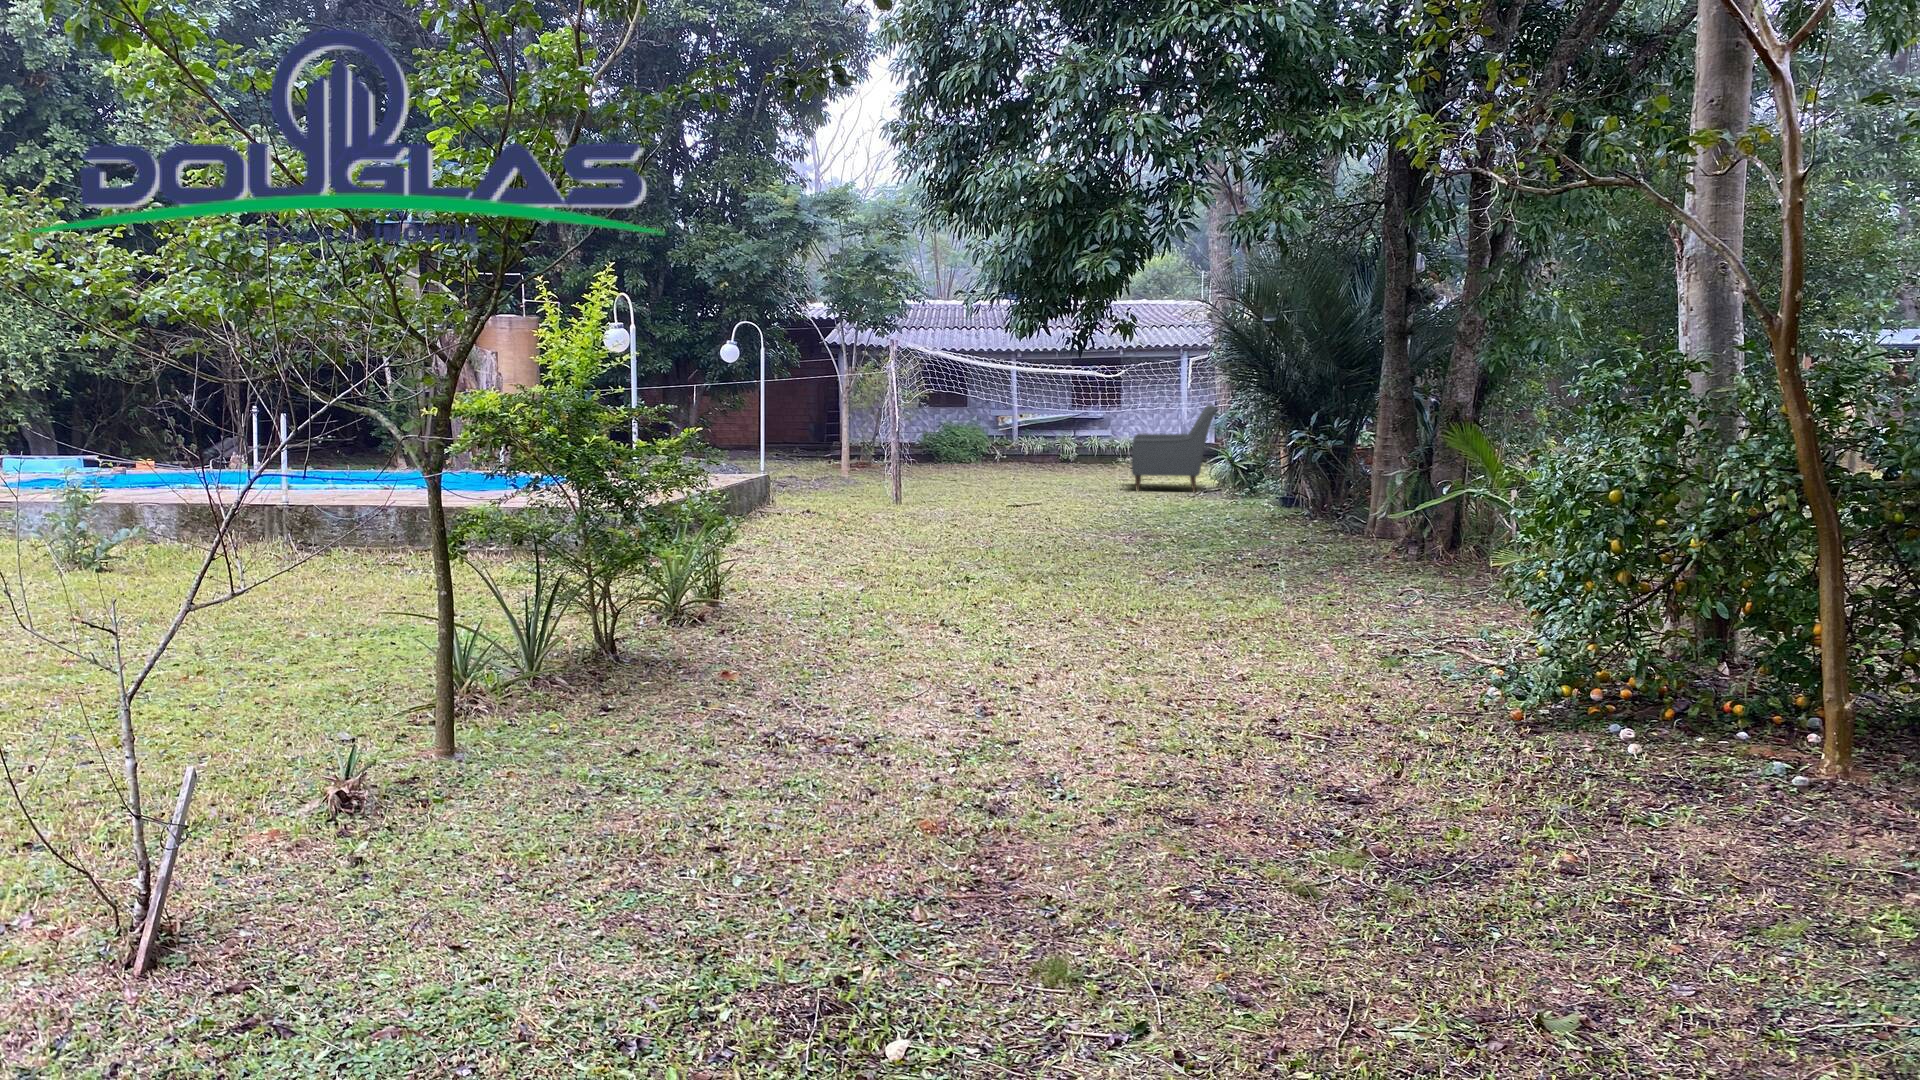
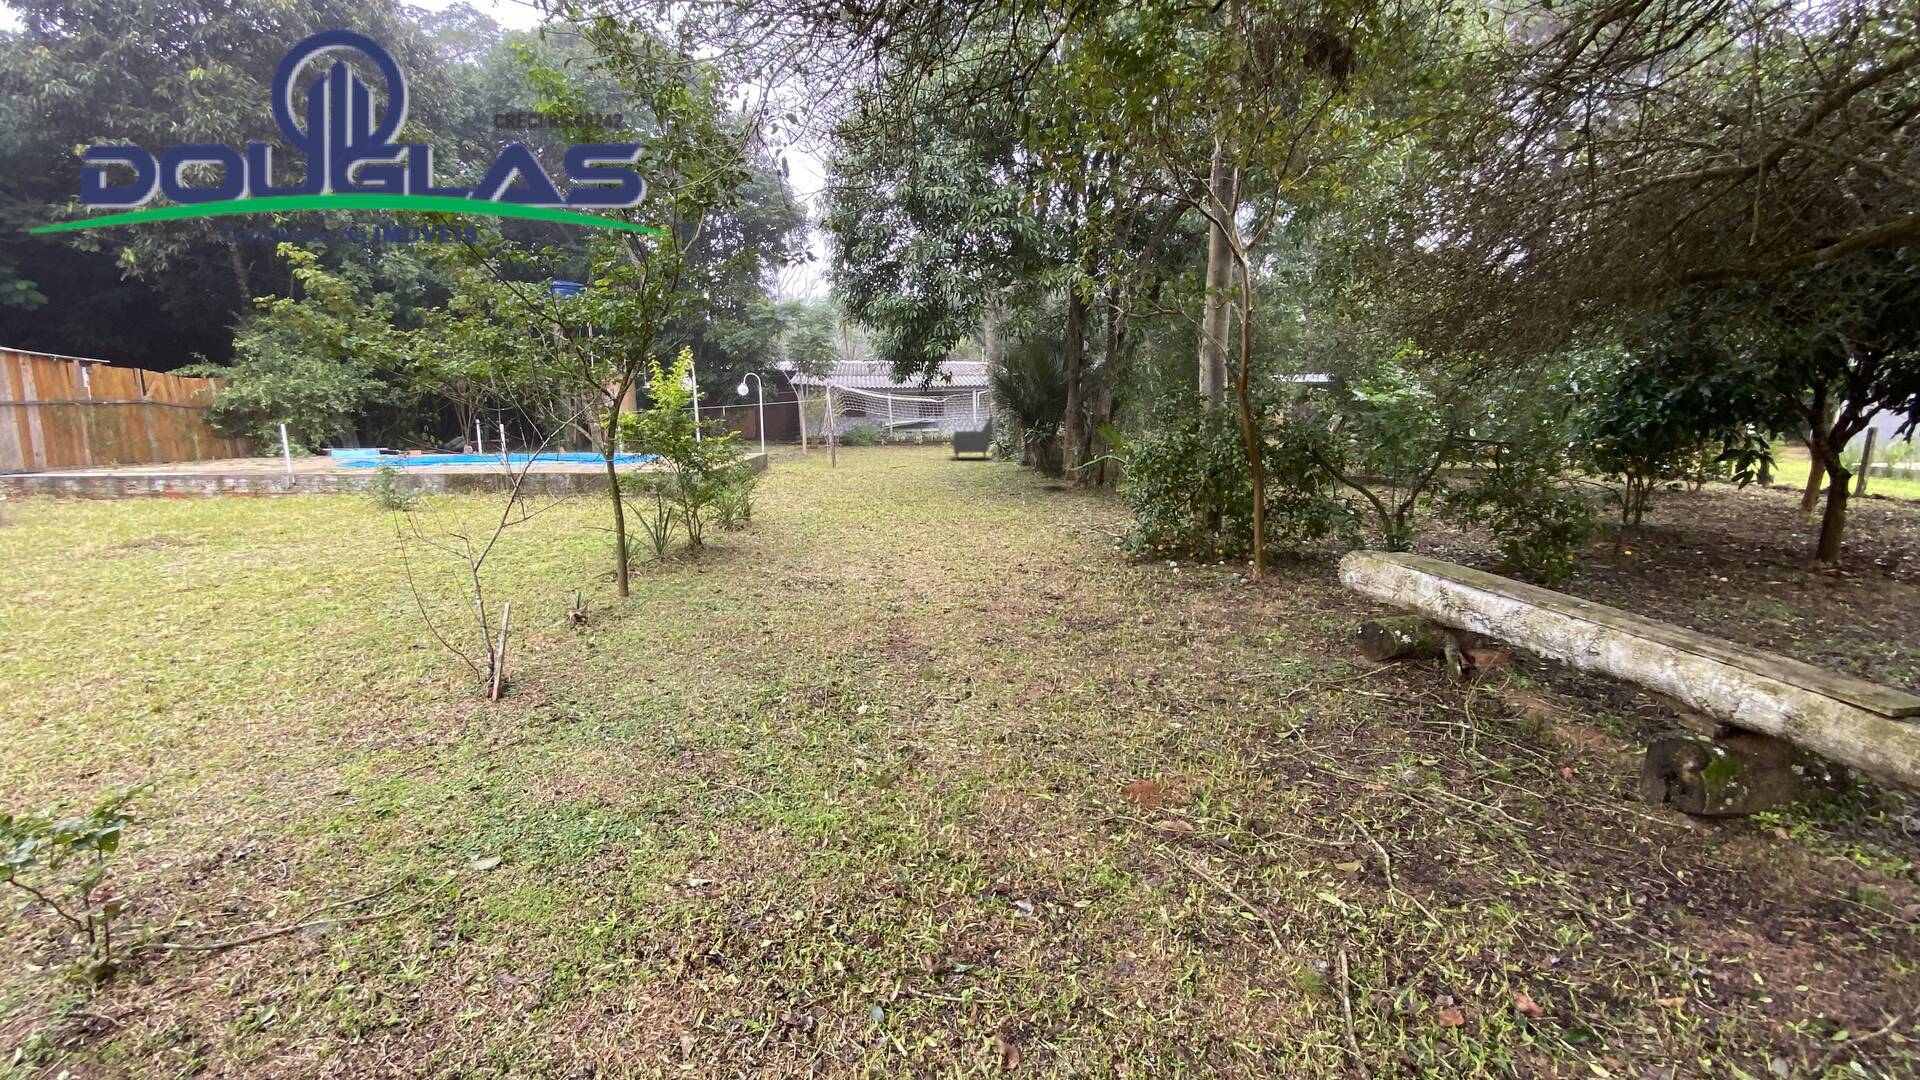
potted tree: none [1305,464,1367,555] -> present [1041,448,1066,490]

